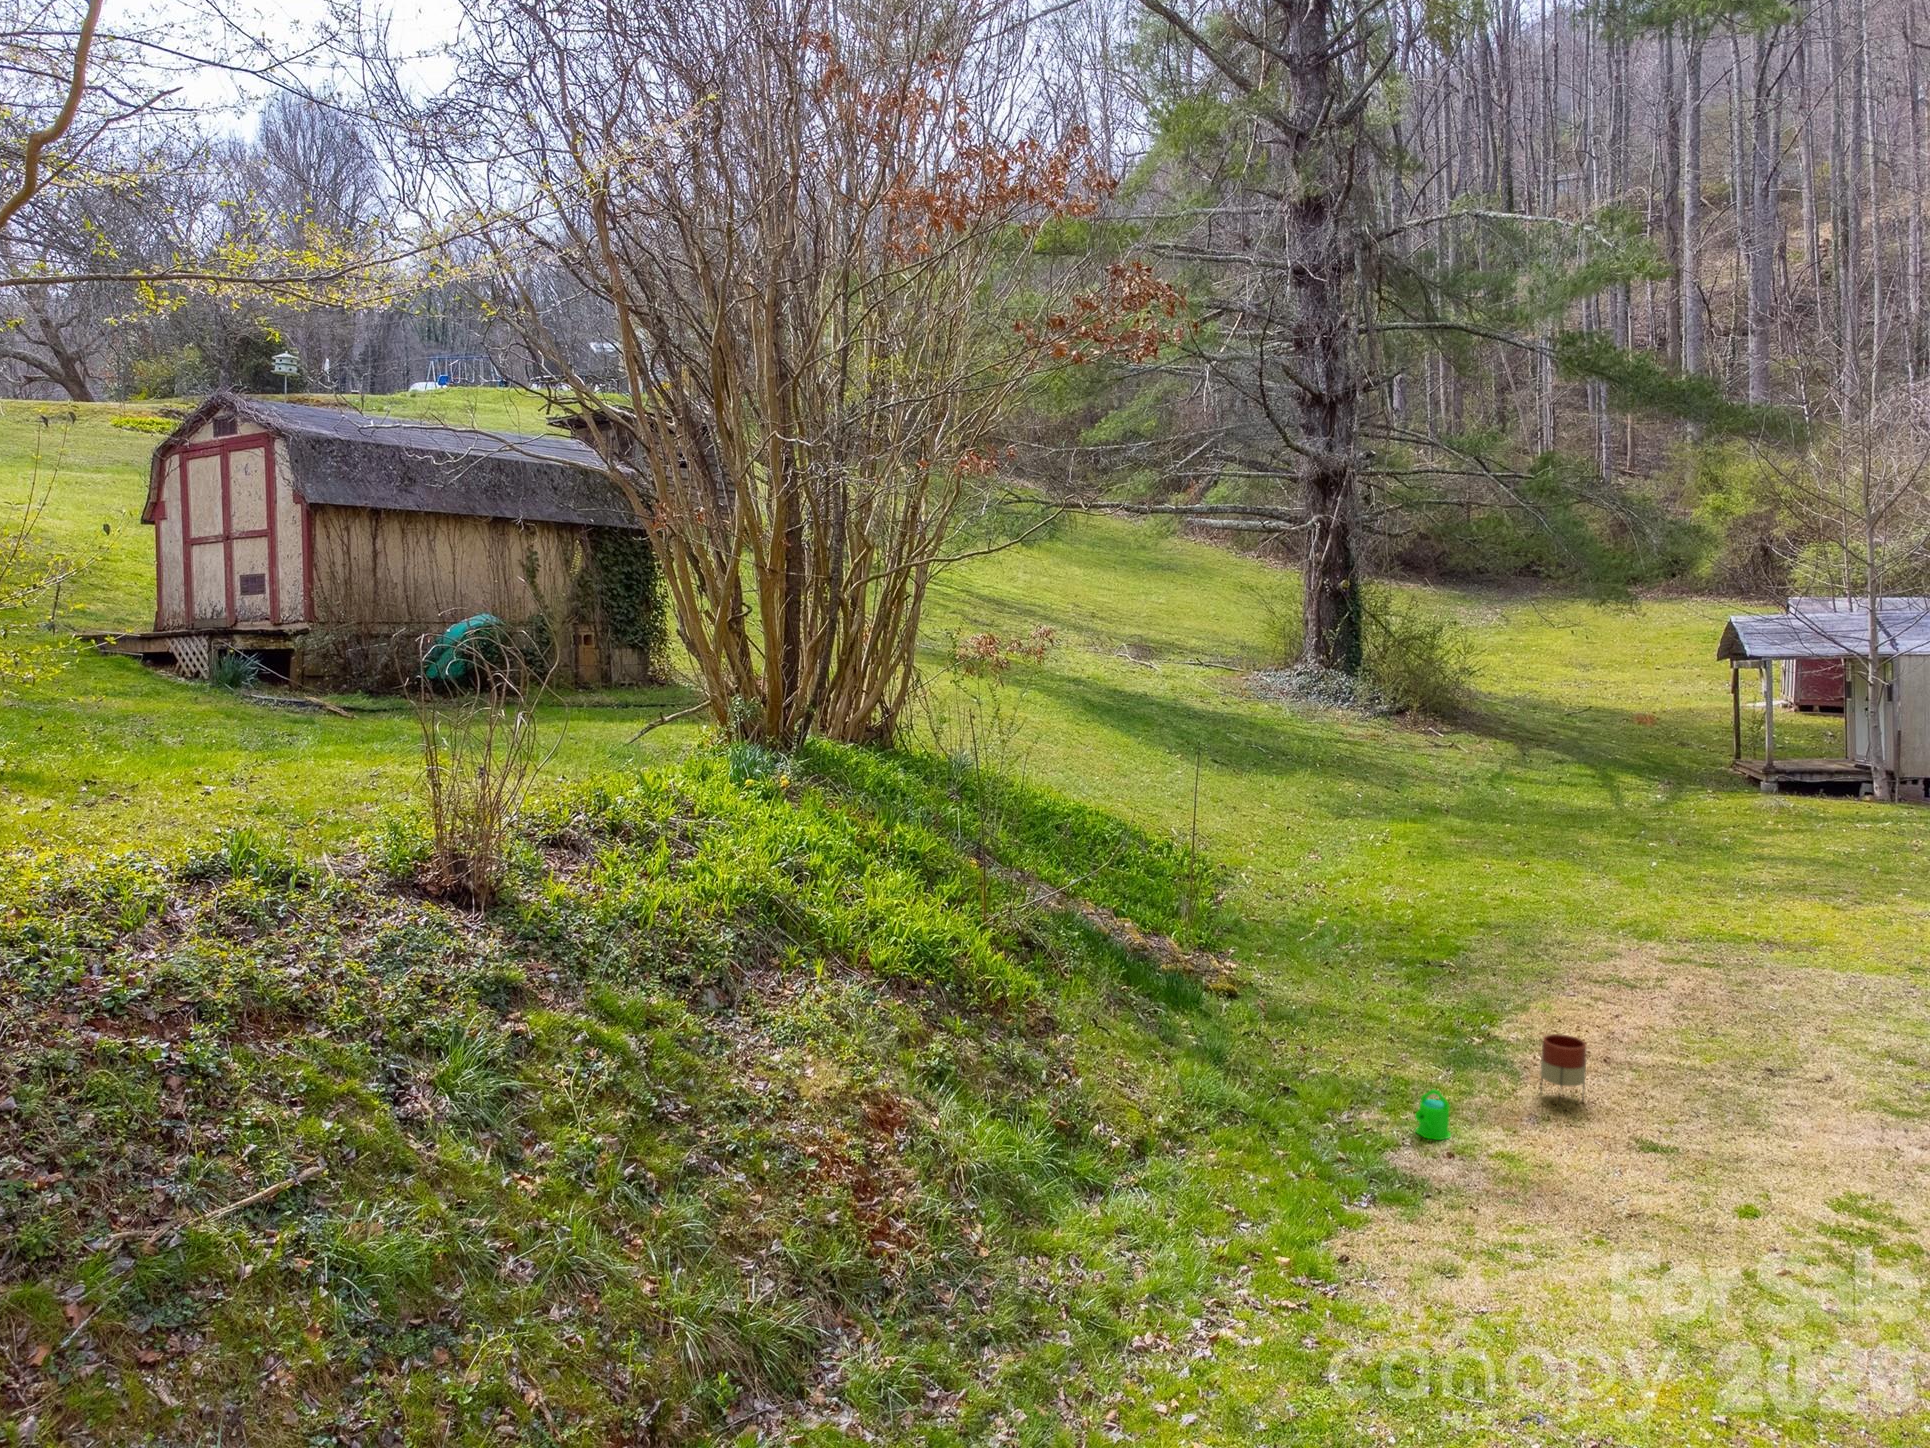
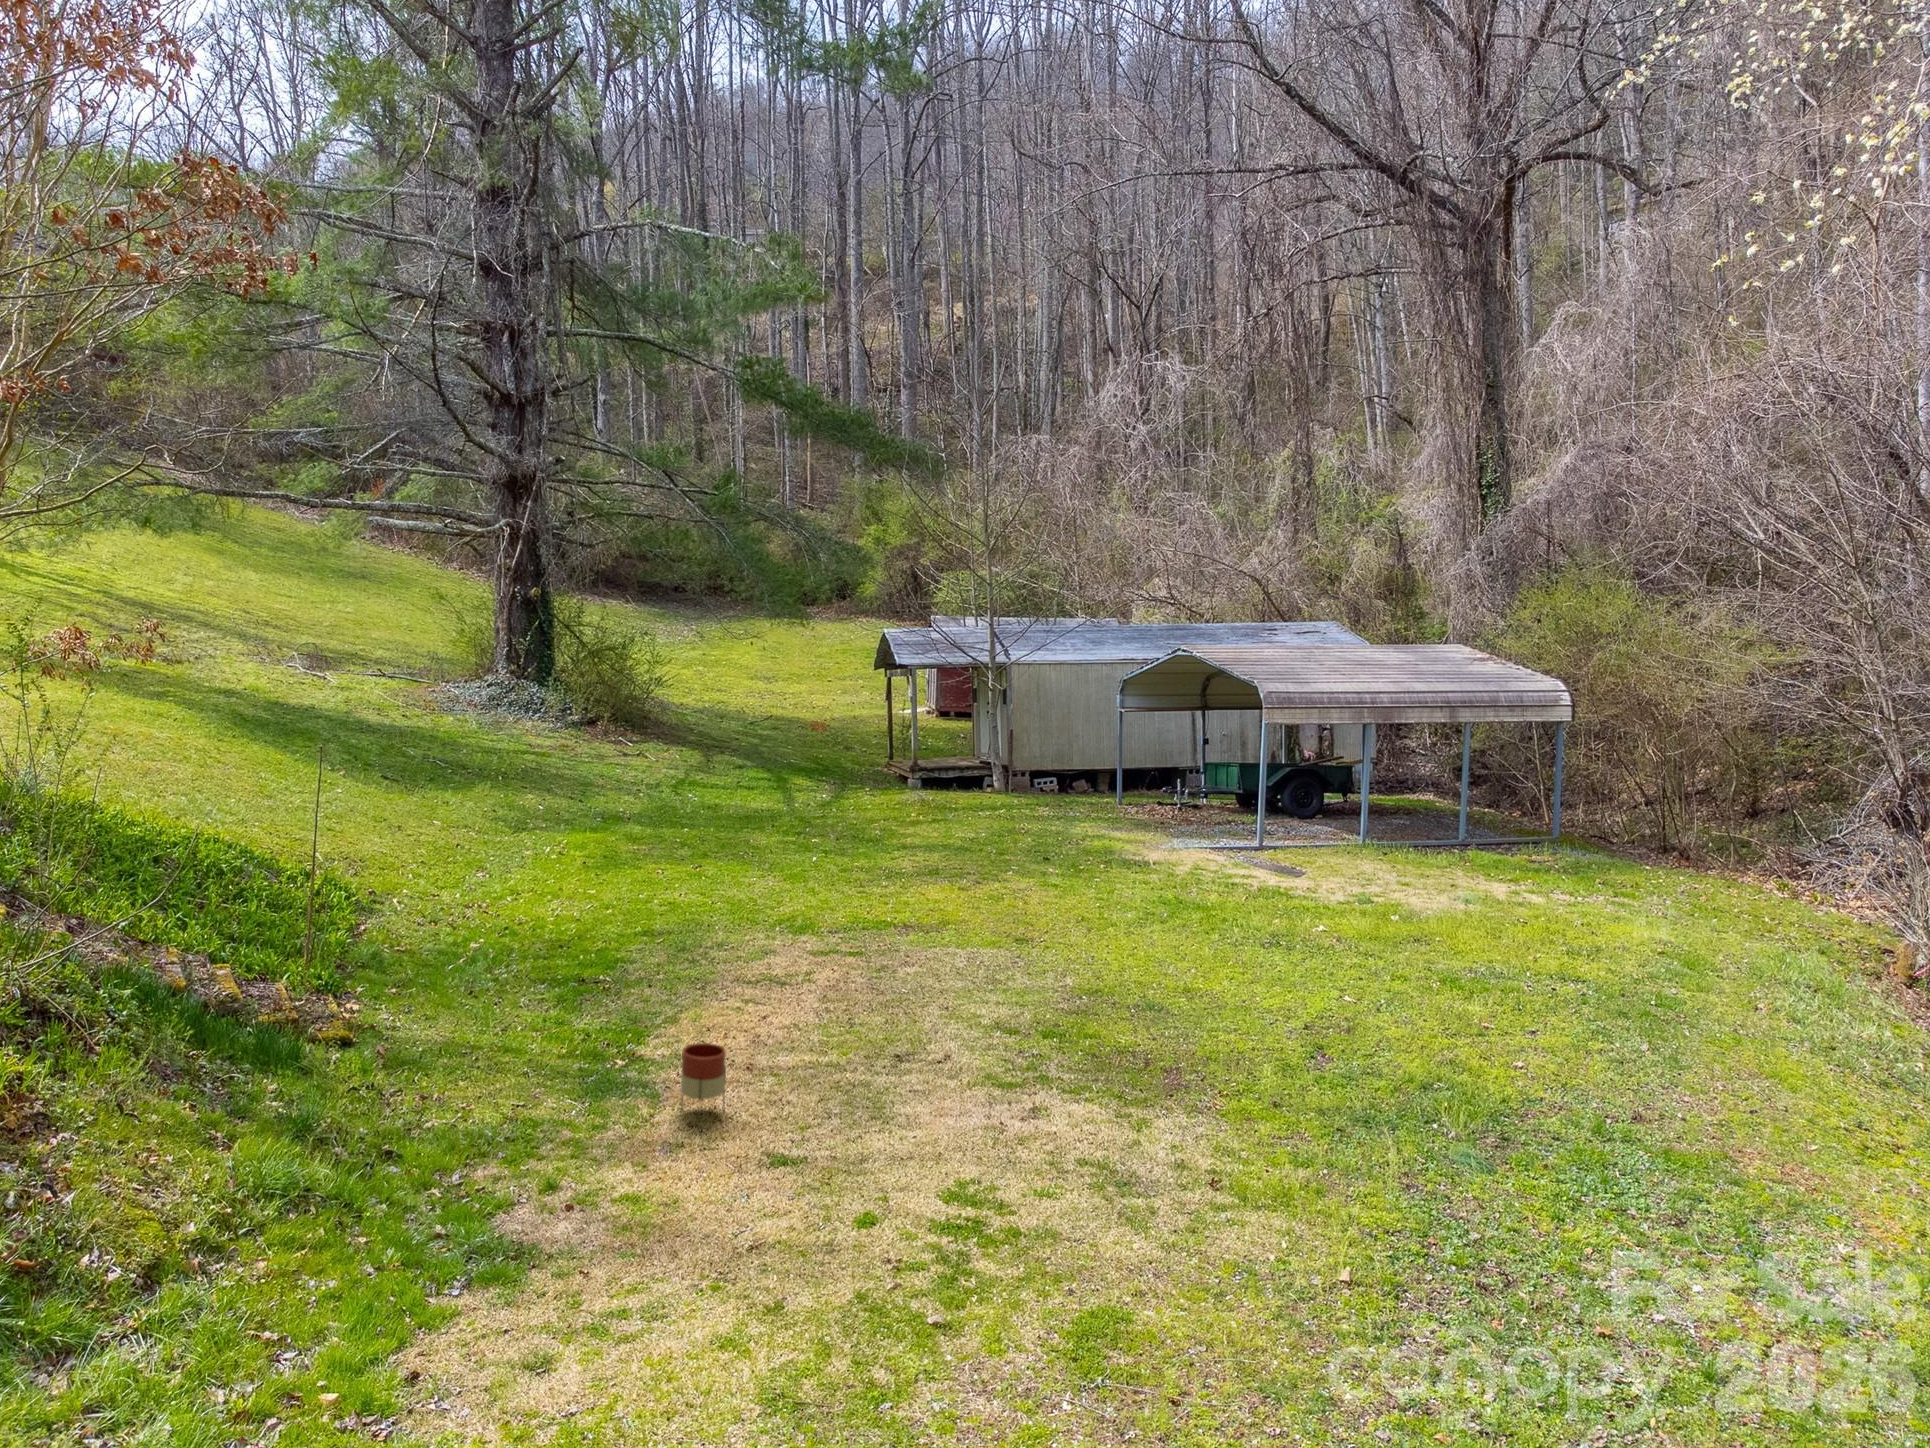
watering can: present [1415,1089,1451,1140] -> none [536,1127,579,1186]

